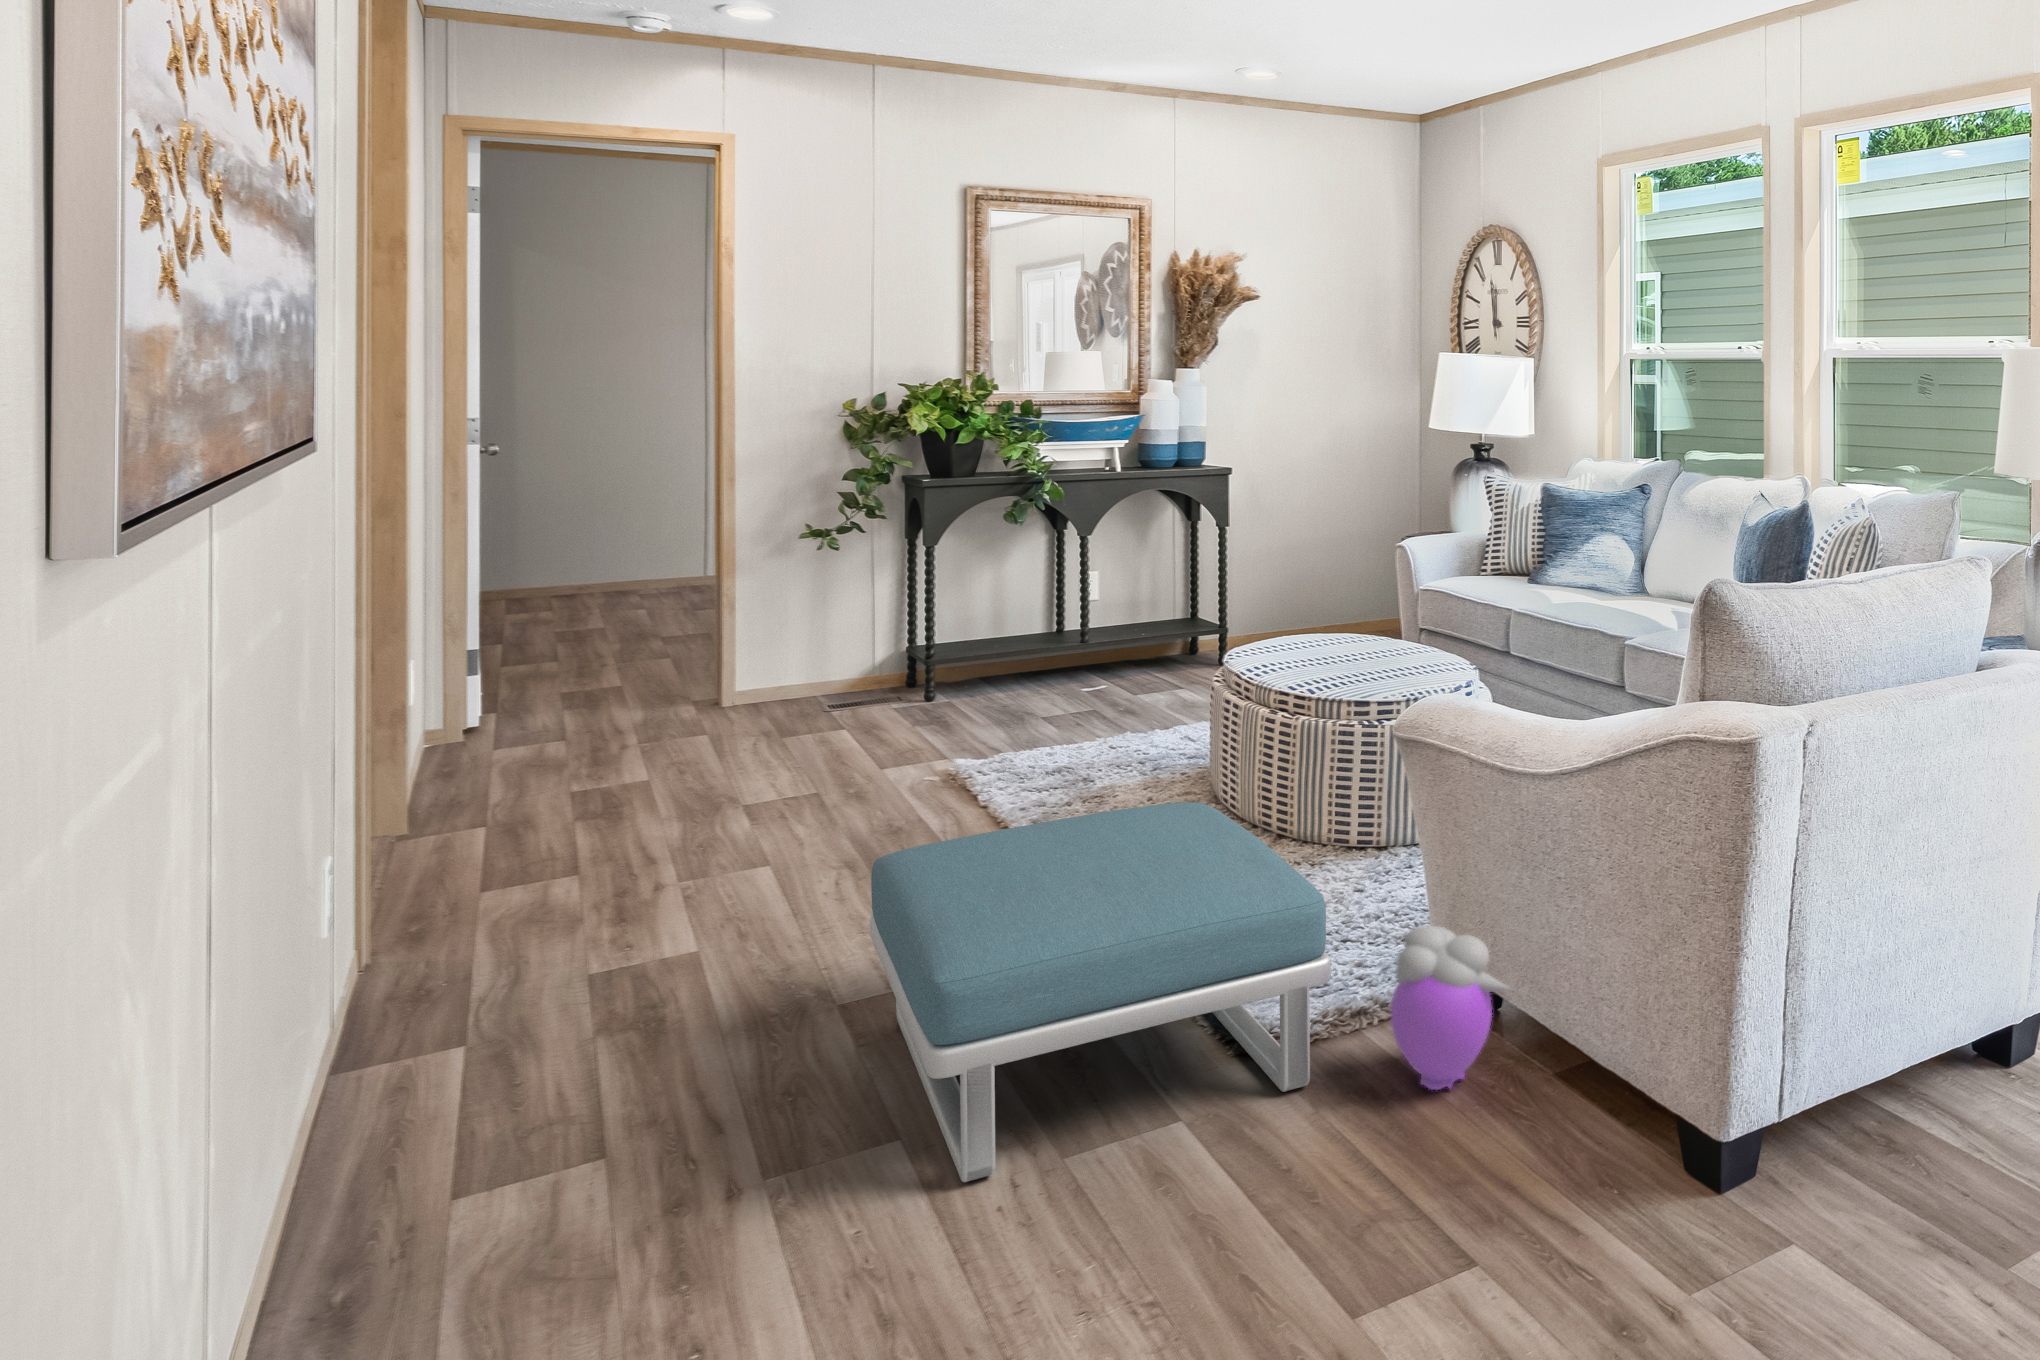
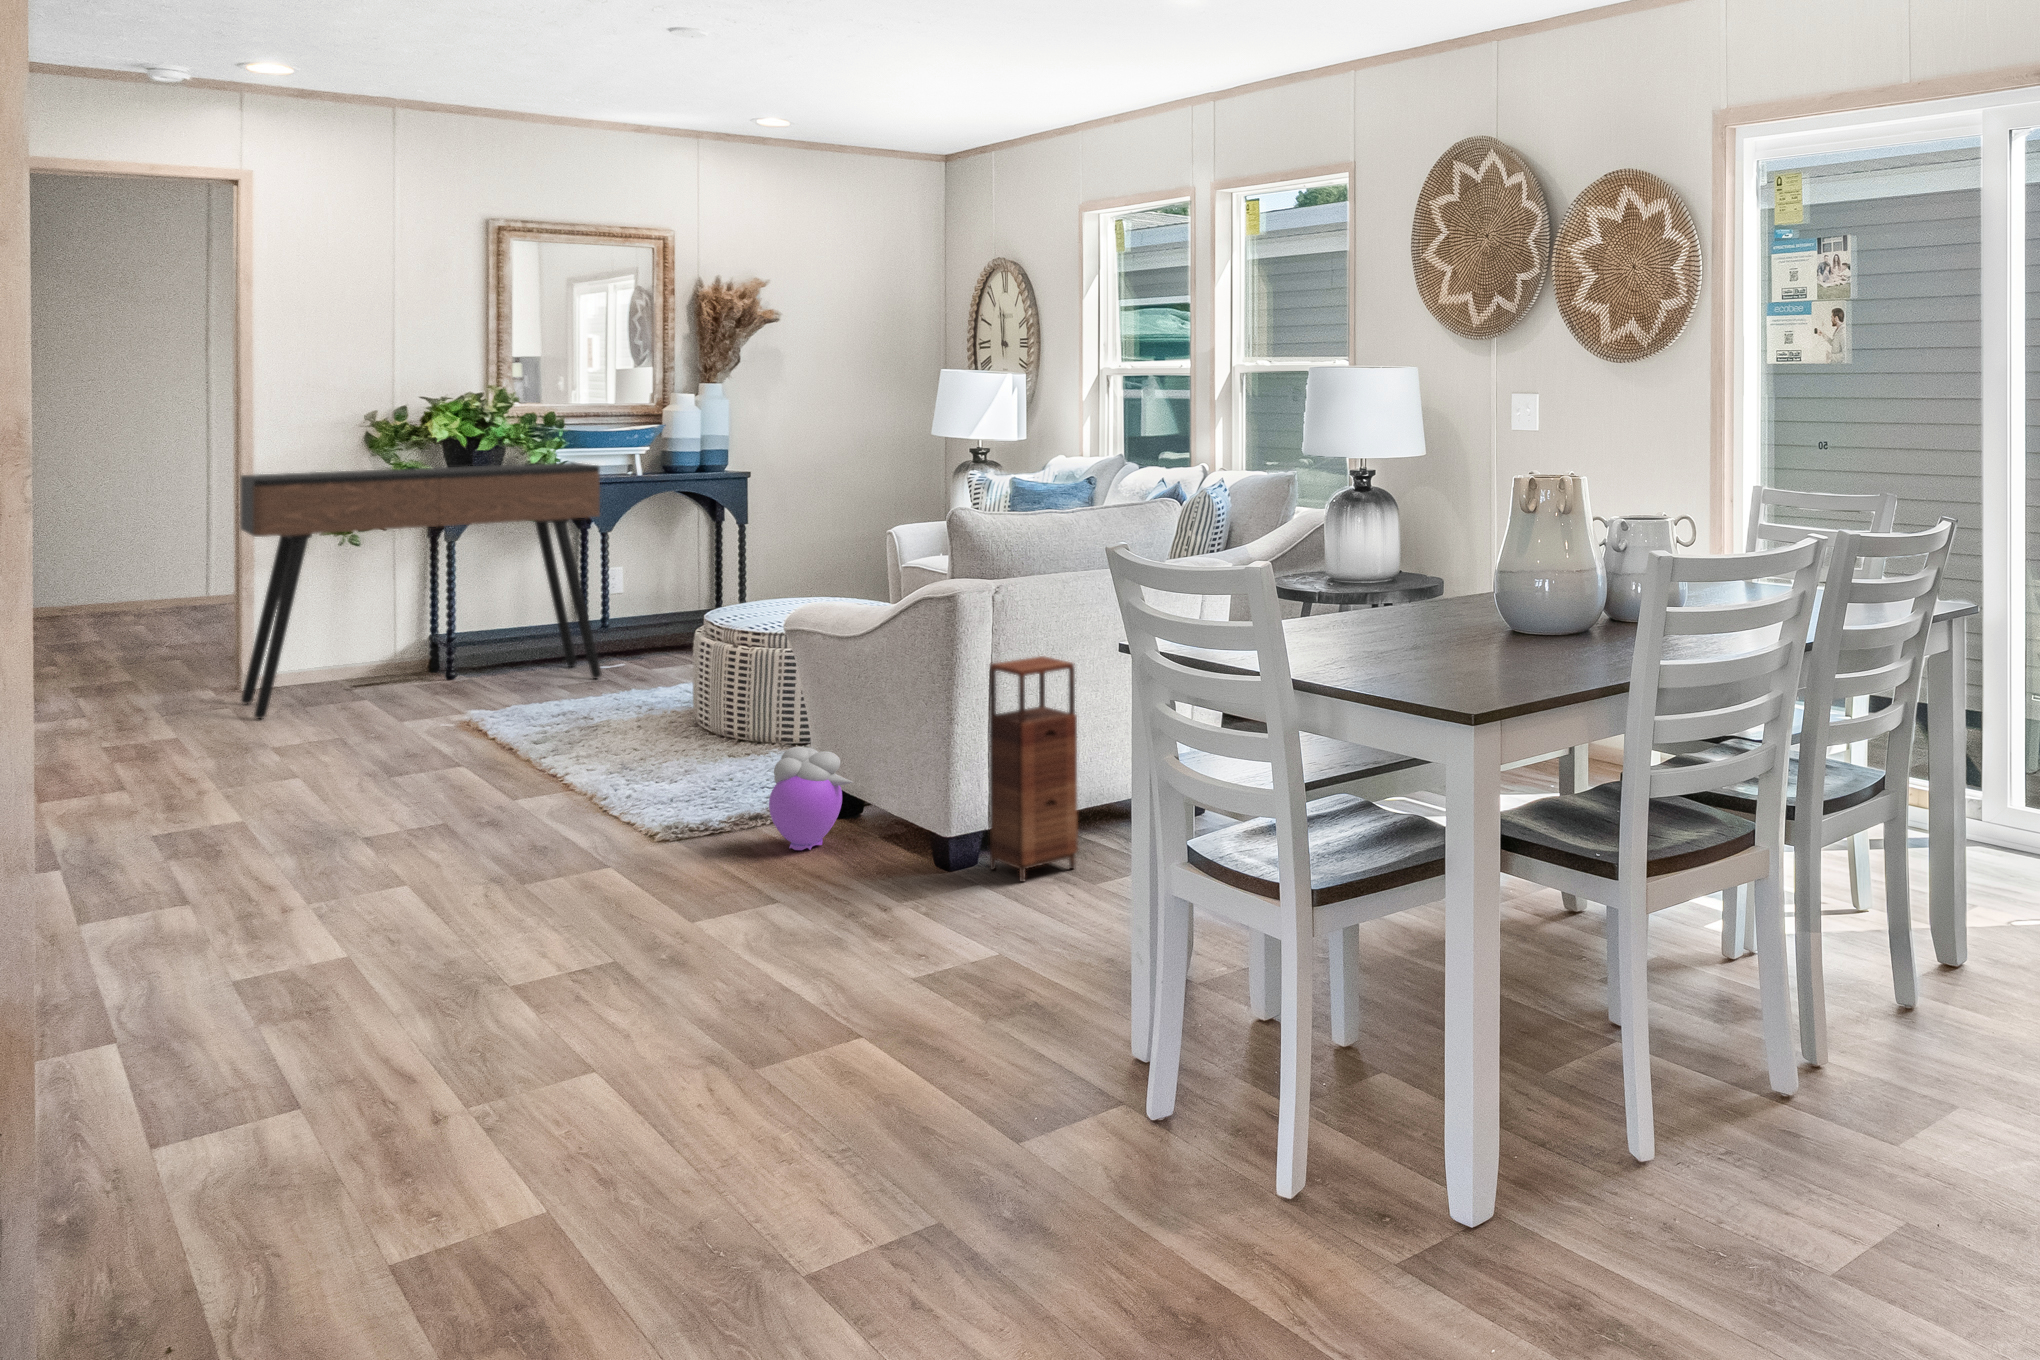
console table: none [716,458,1089,755] -> present [240,462,601,719]
footstool: present [870,802,1331,1182] -> none [389,692,728,900]
storage cabinet: none [1758,822,1908,1222] -> present [989,656,1078,882]

